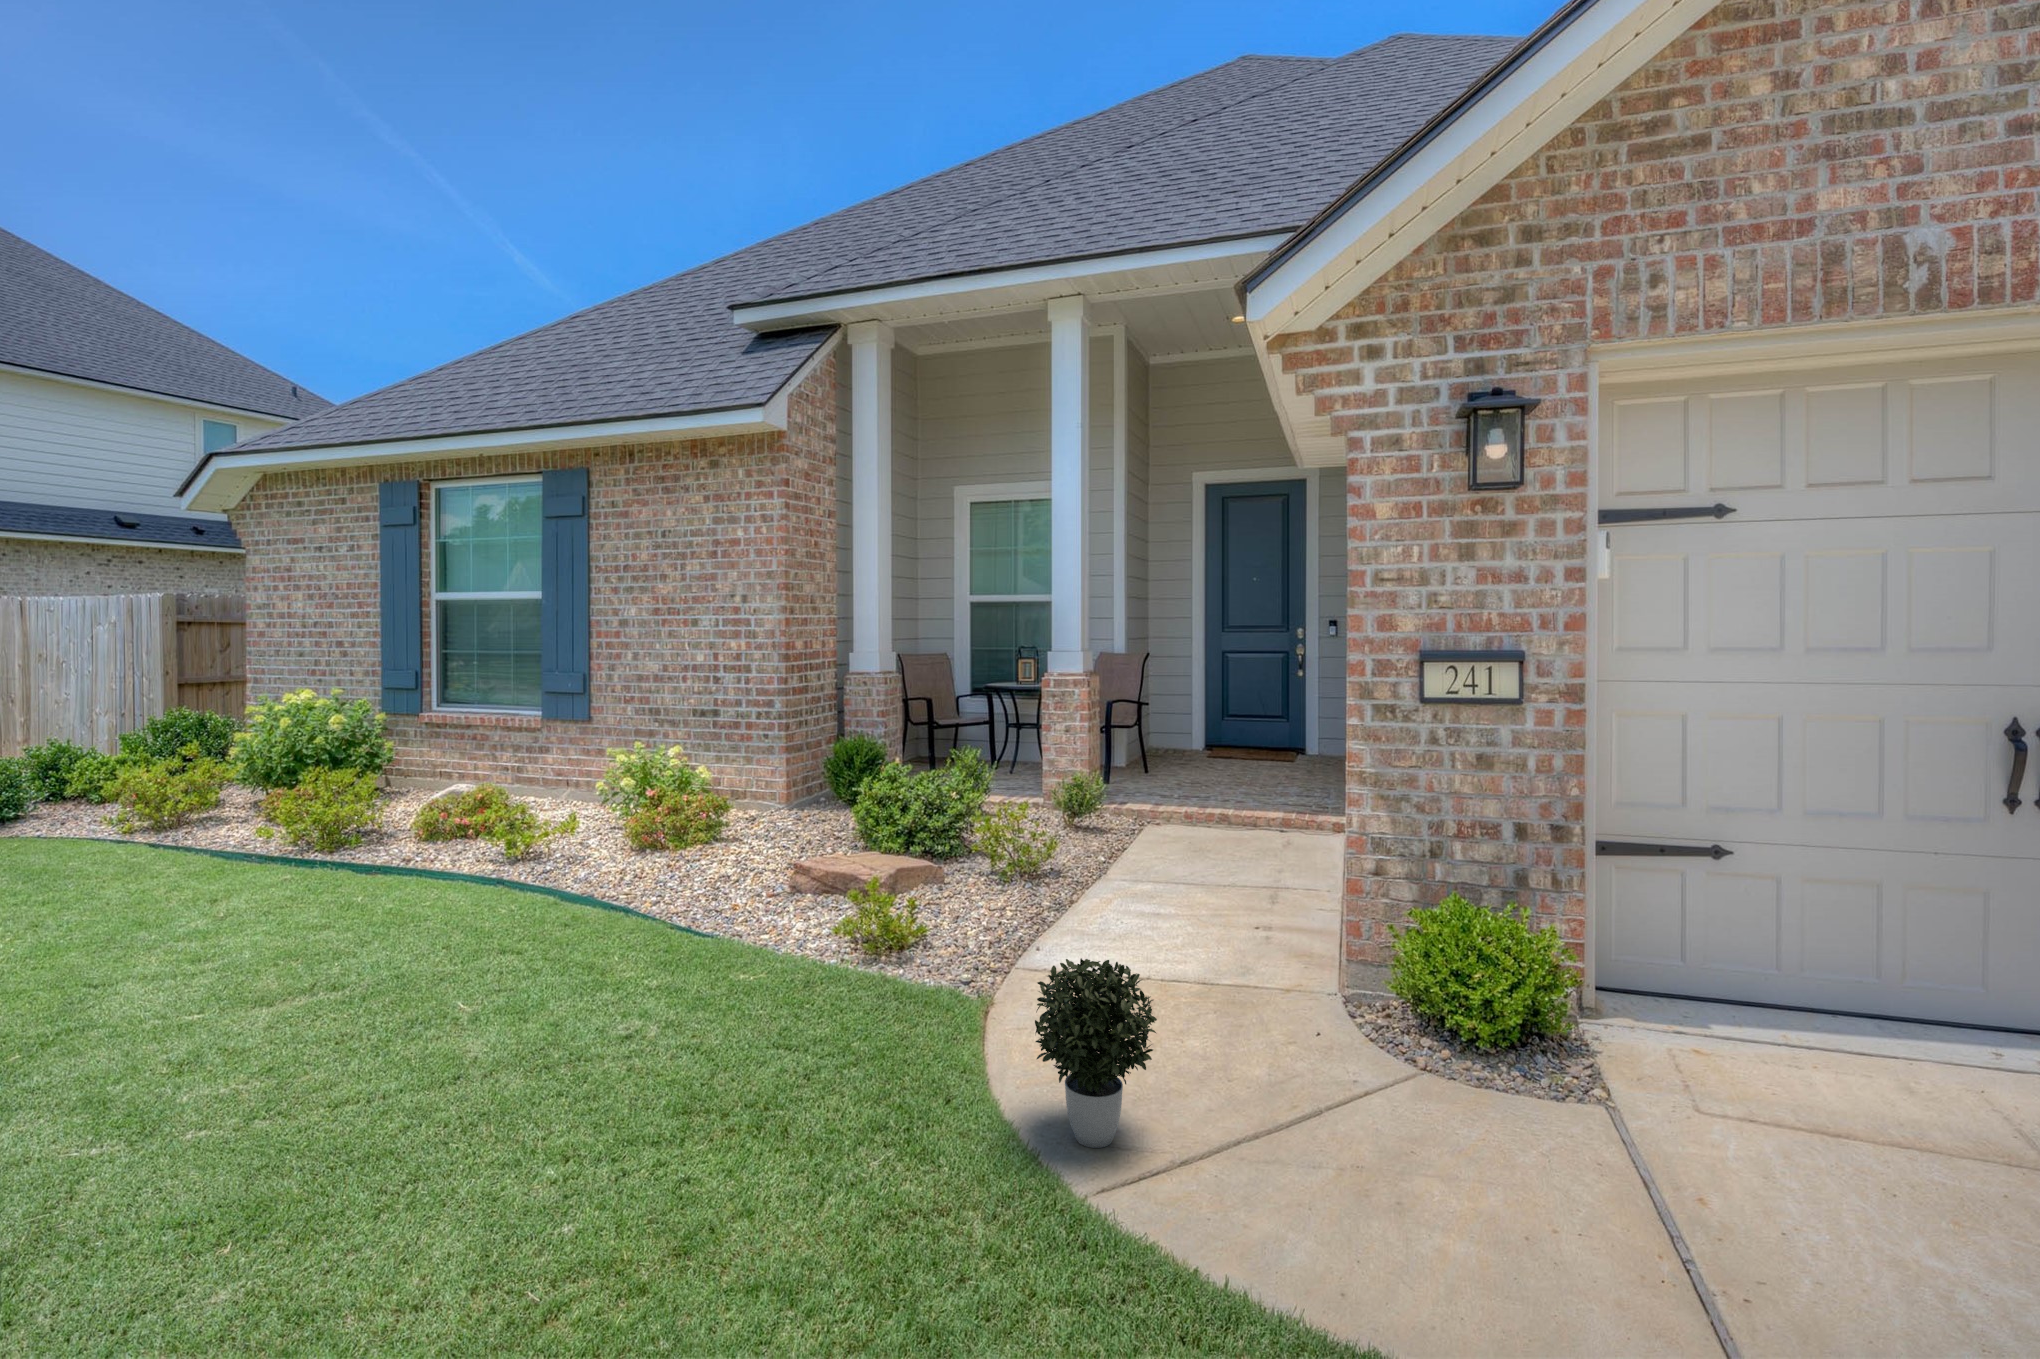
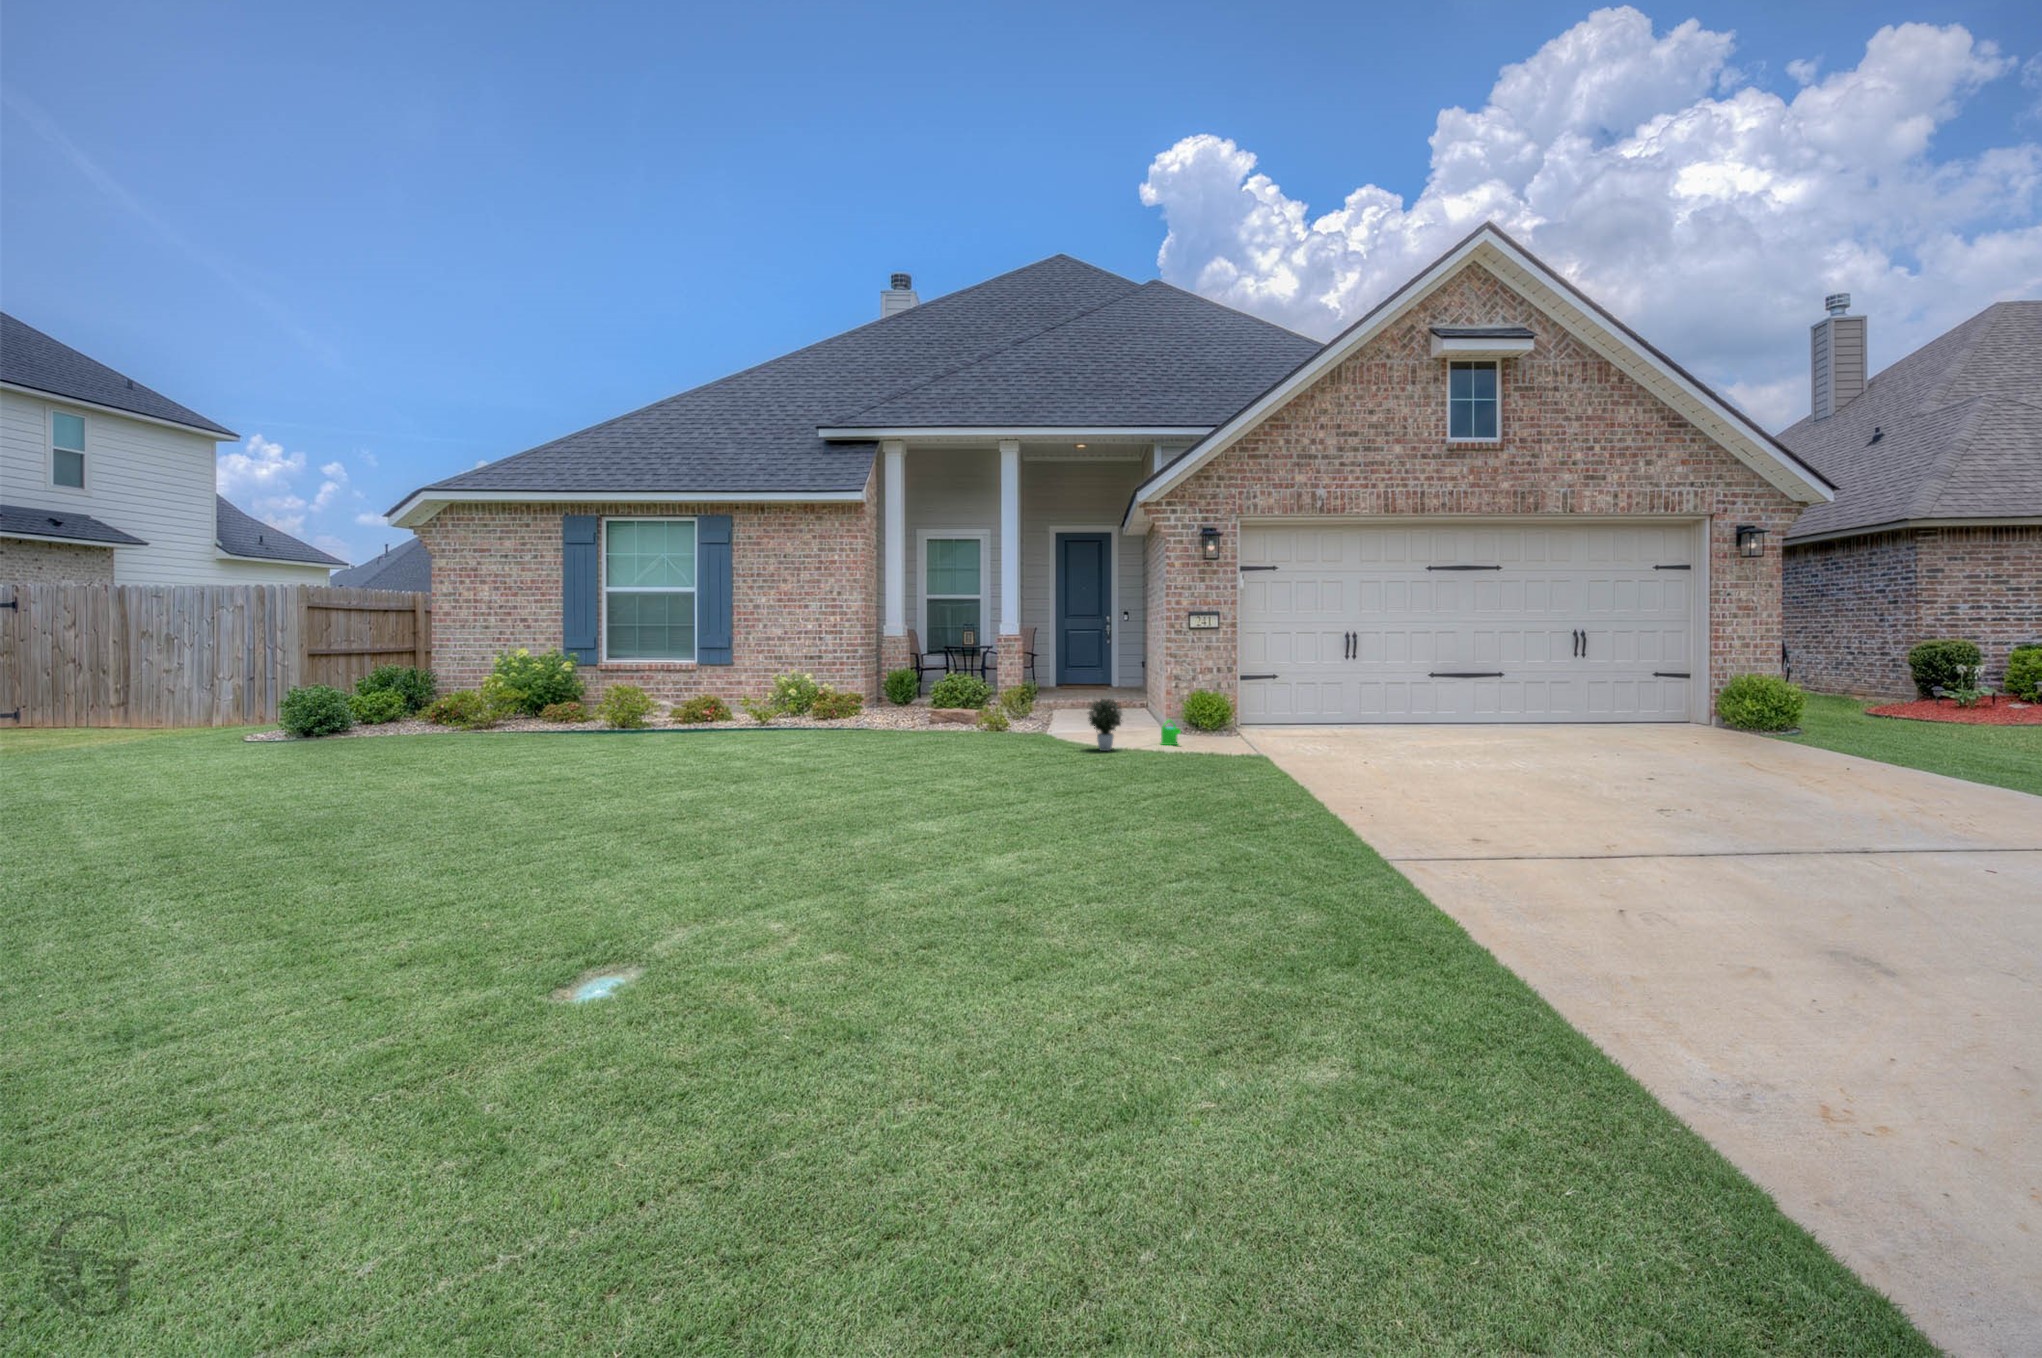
watering can: none [1309,1020,1382,1119] -> present [1161,720,1181,745]

